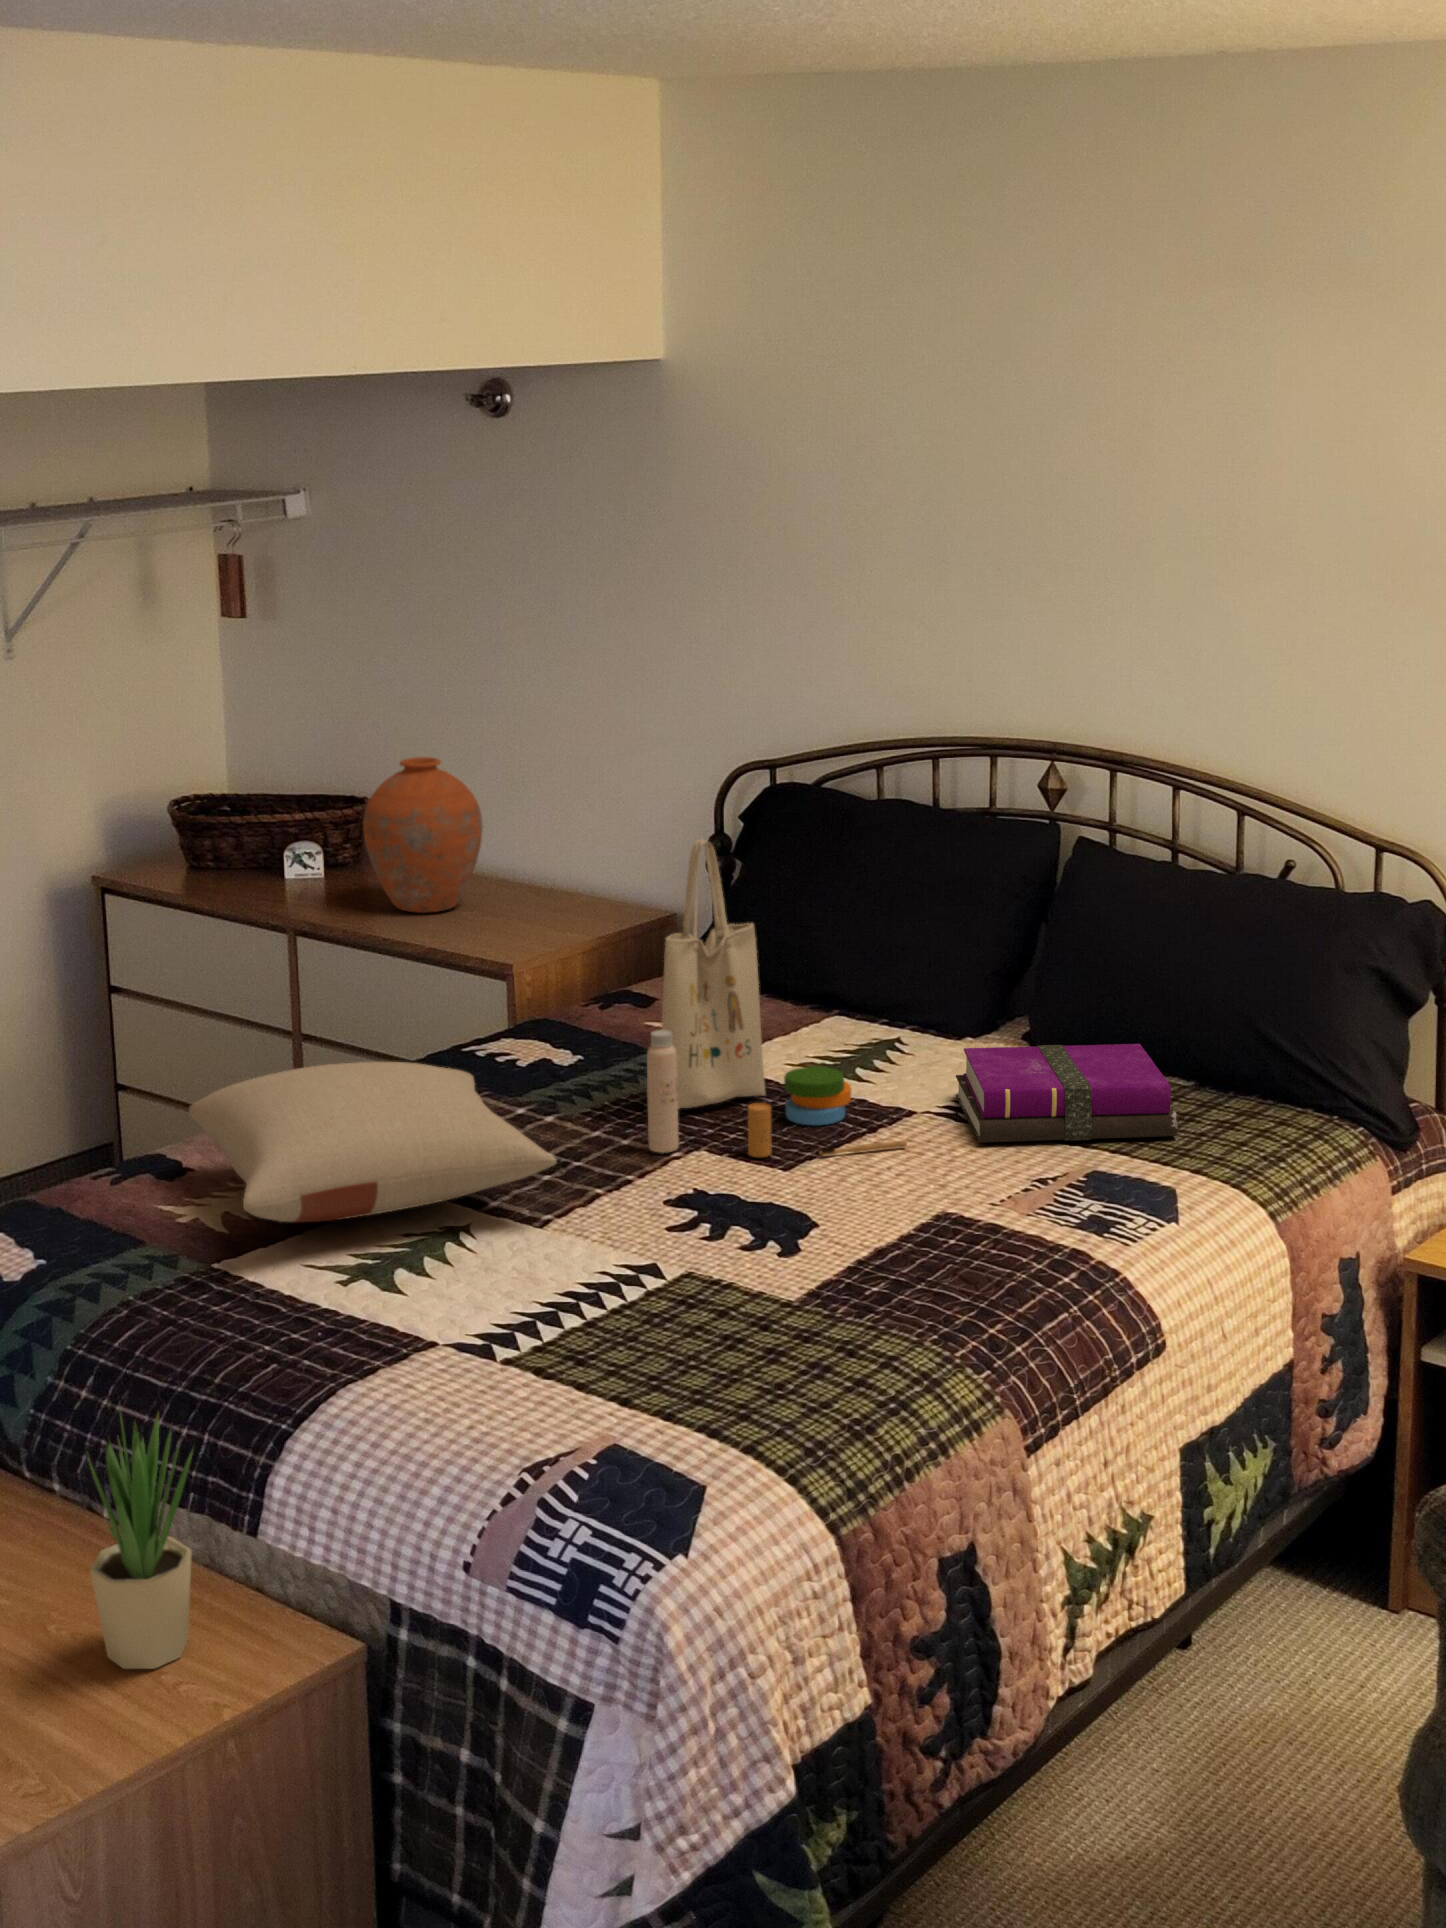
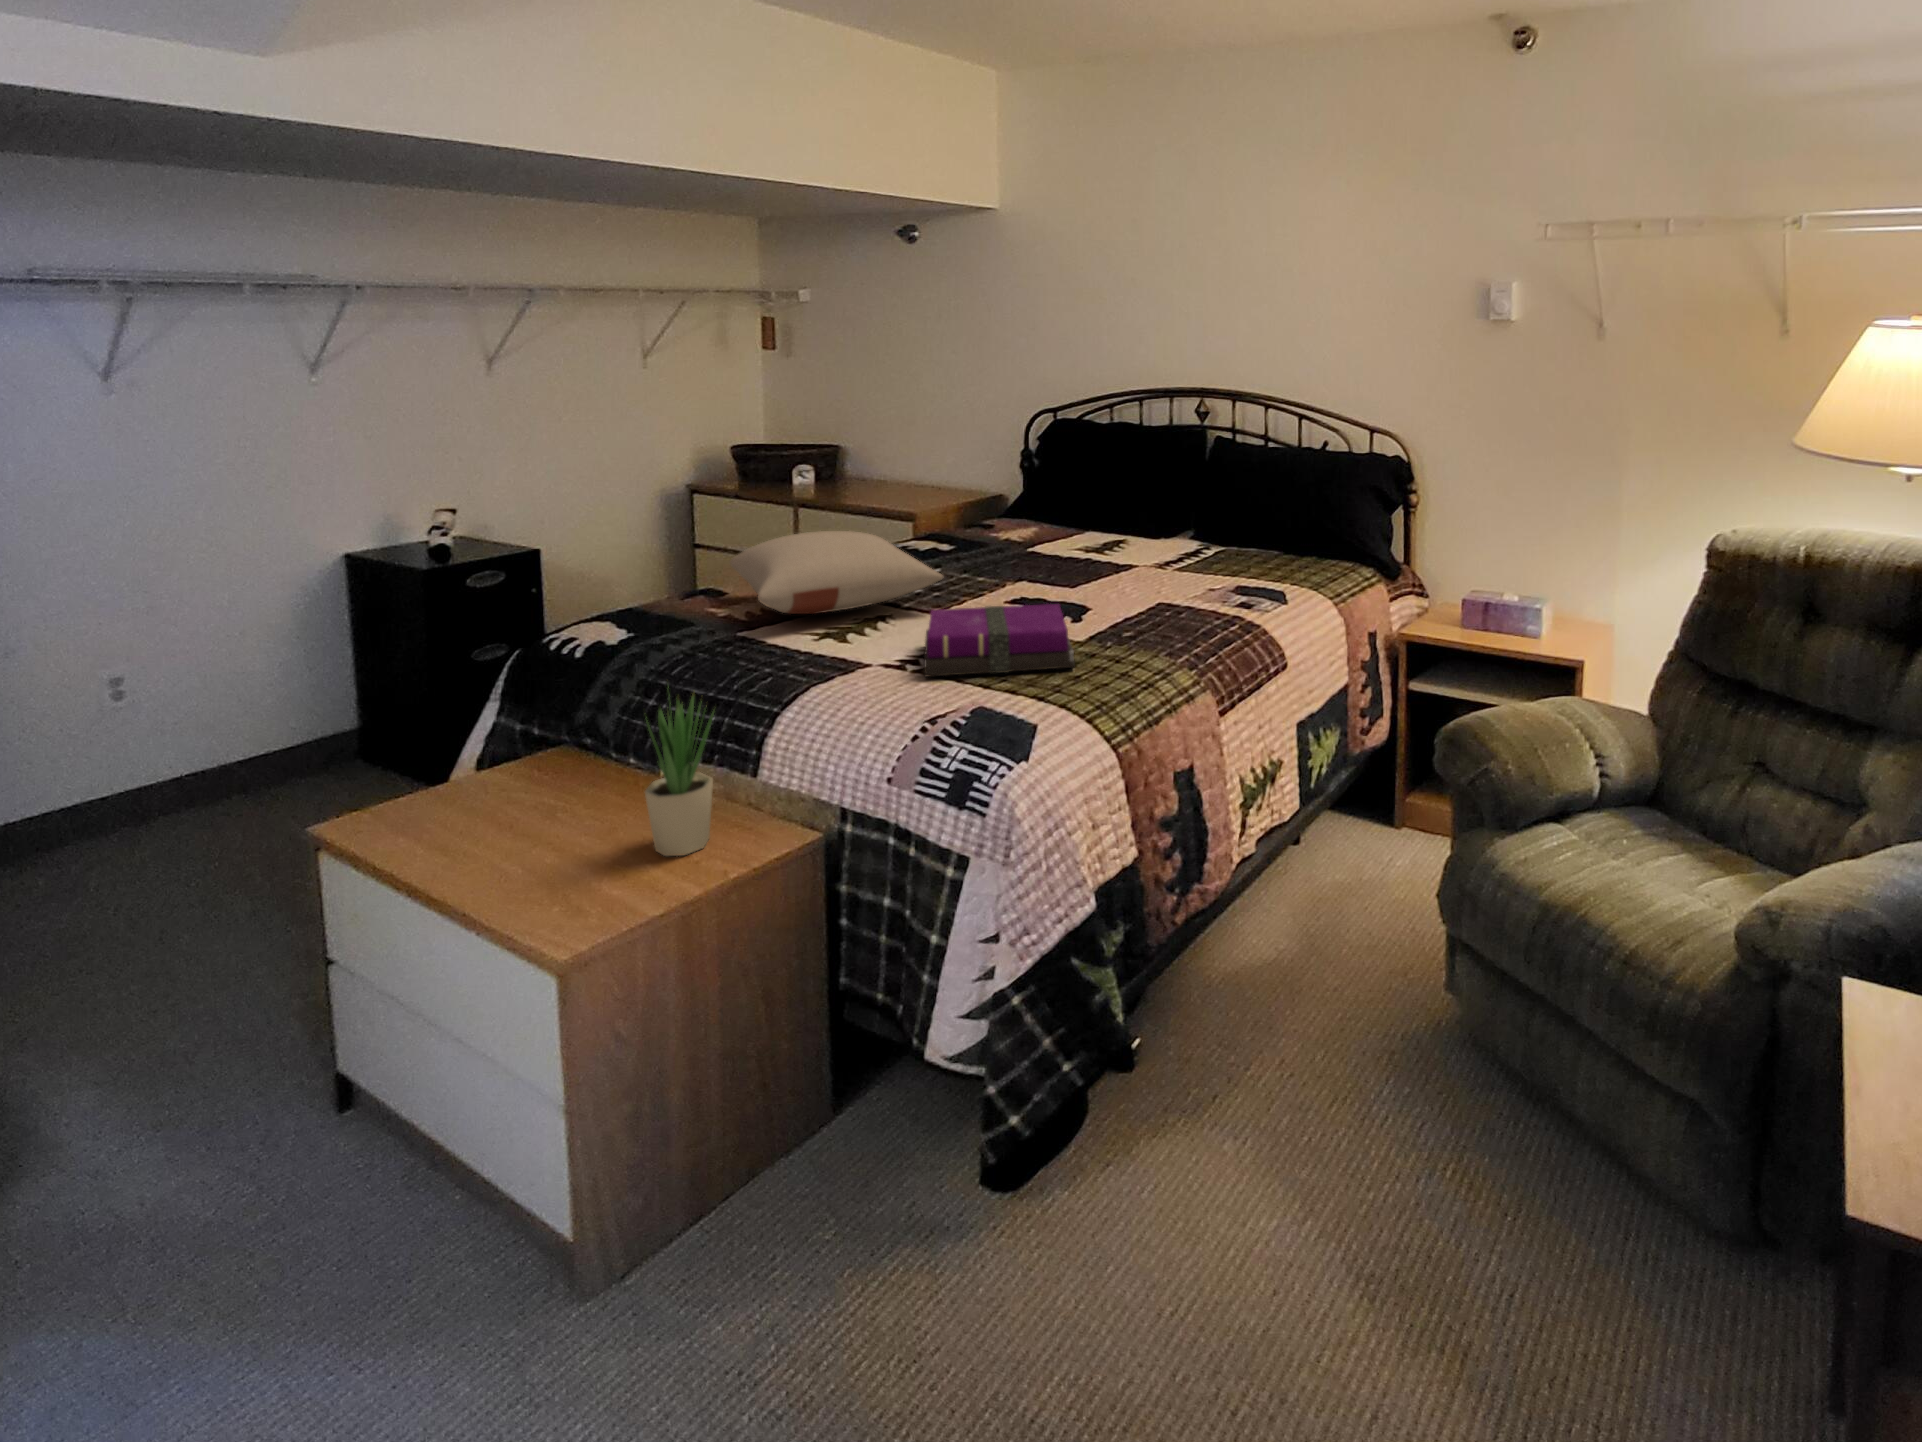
vase: present [363,757,483,913] -> none [837,412,901,493]
tote bag: present [647,839,907,1157] -> none [994,418,1136,584]
notebook: present [956,1044,1178,1142] -> present [924,604,1074,677]

